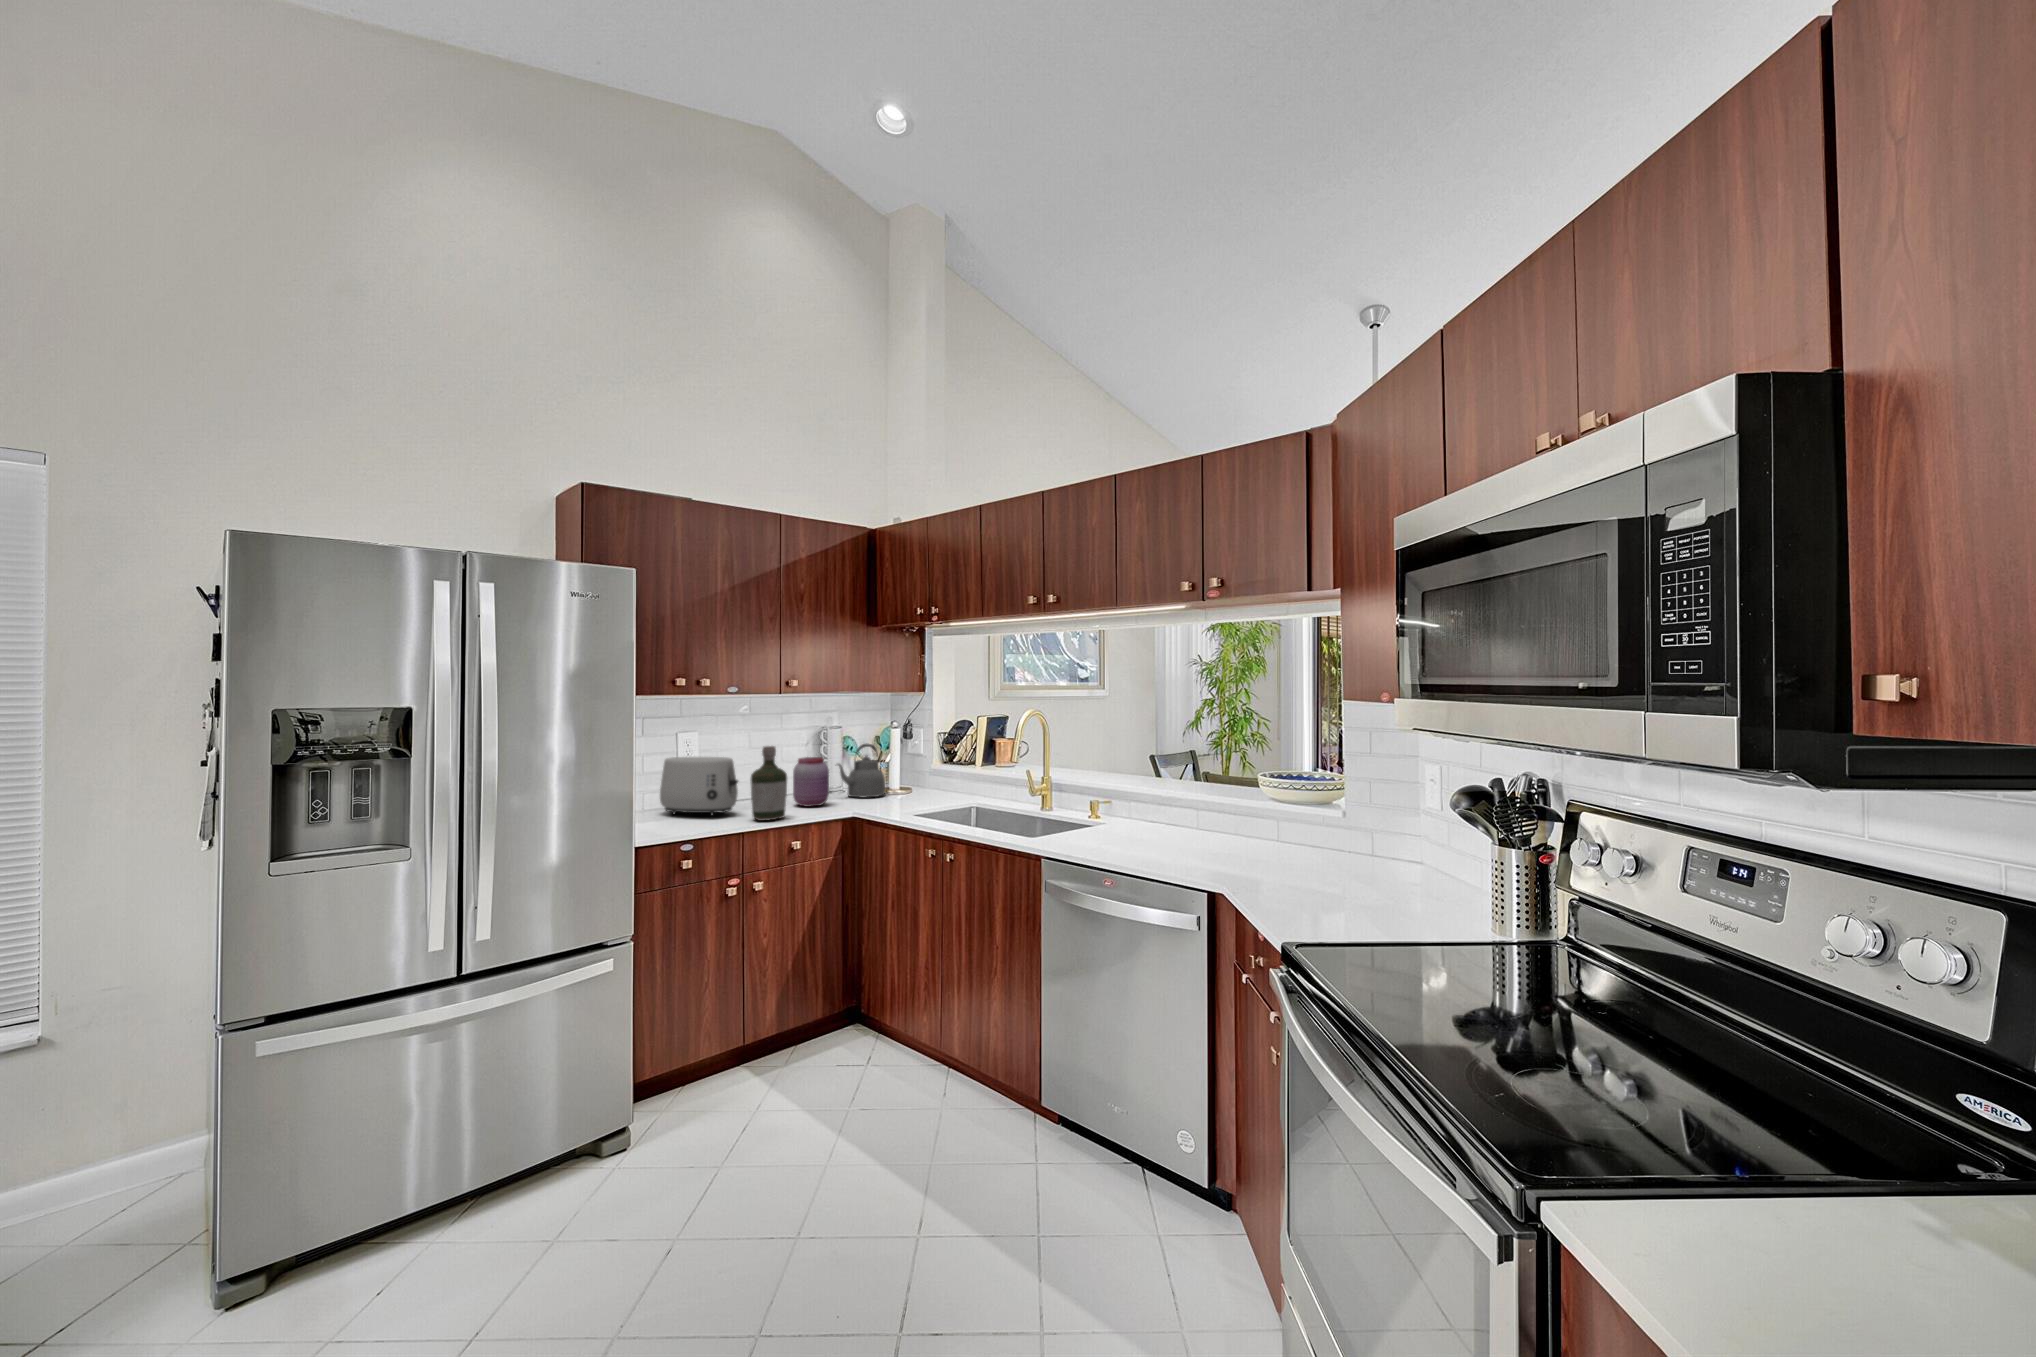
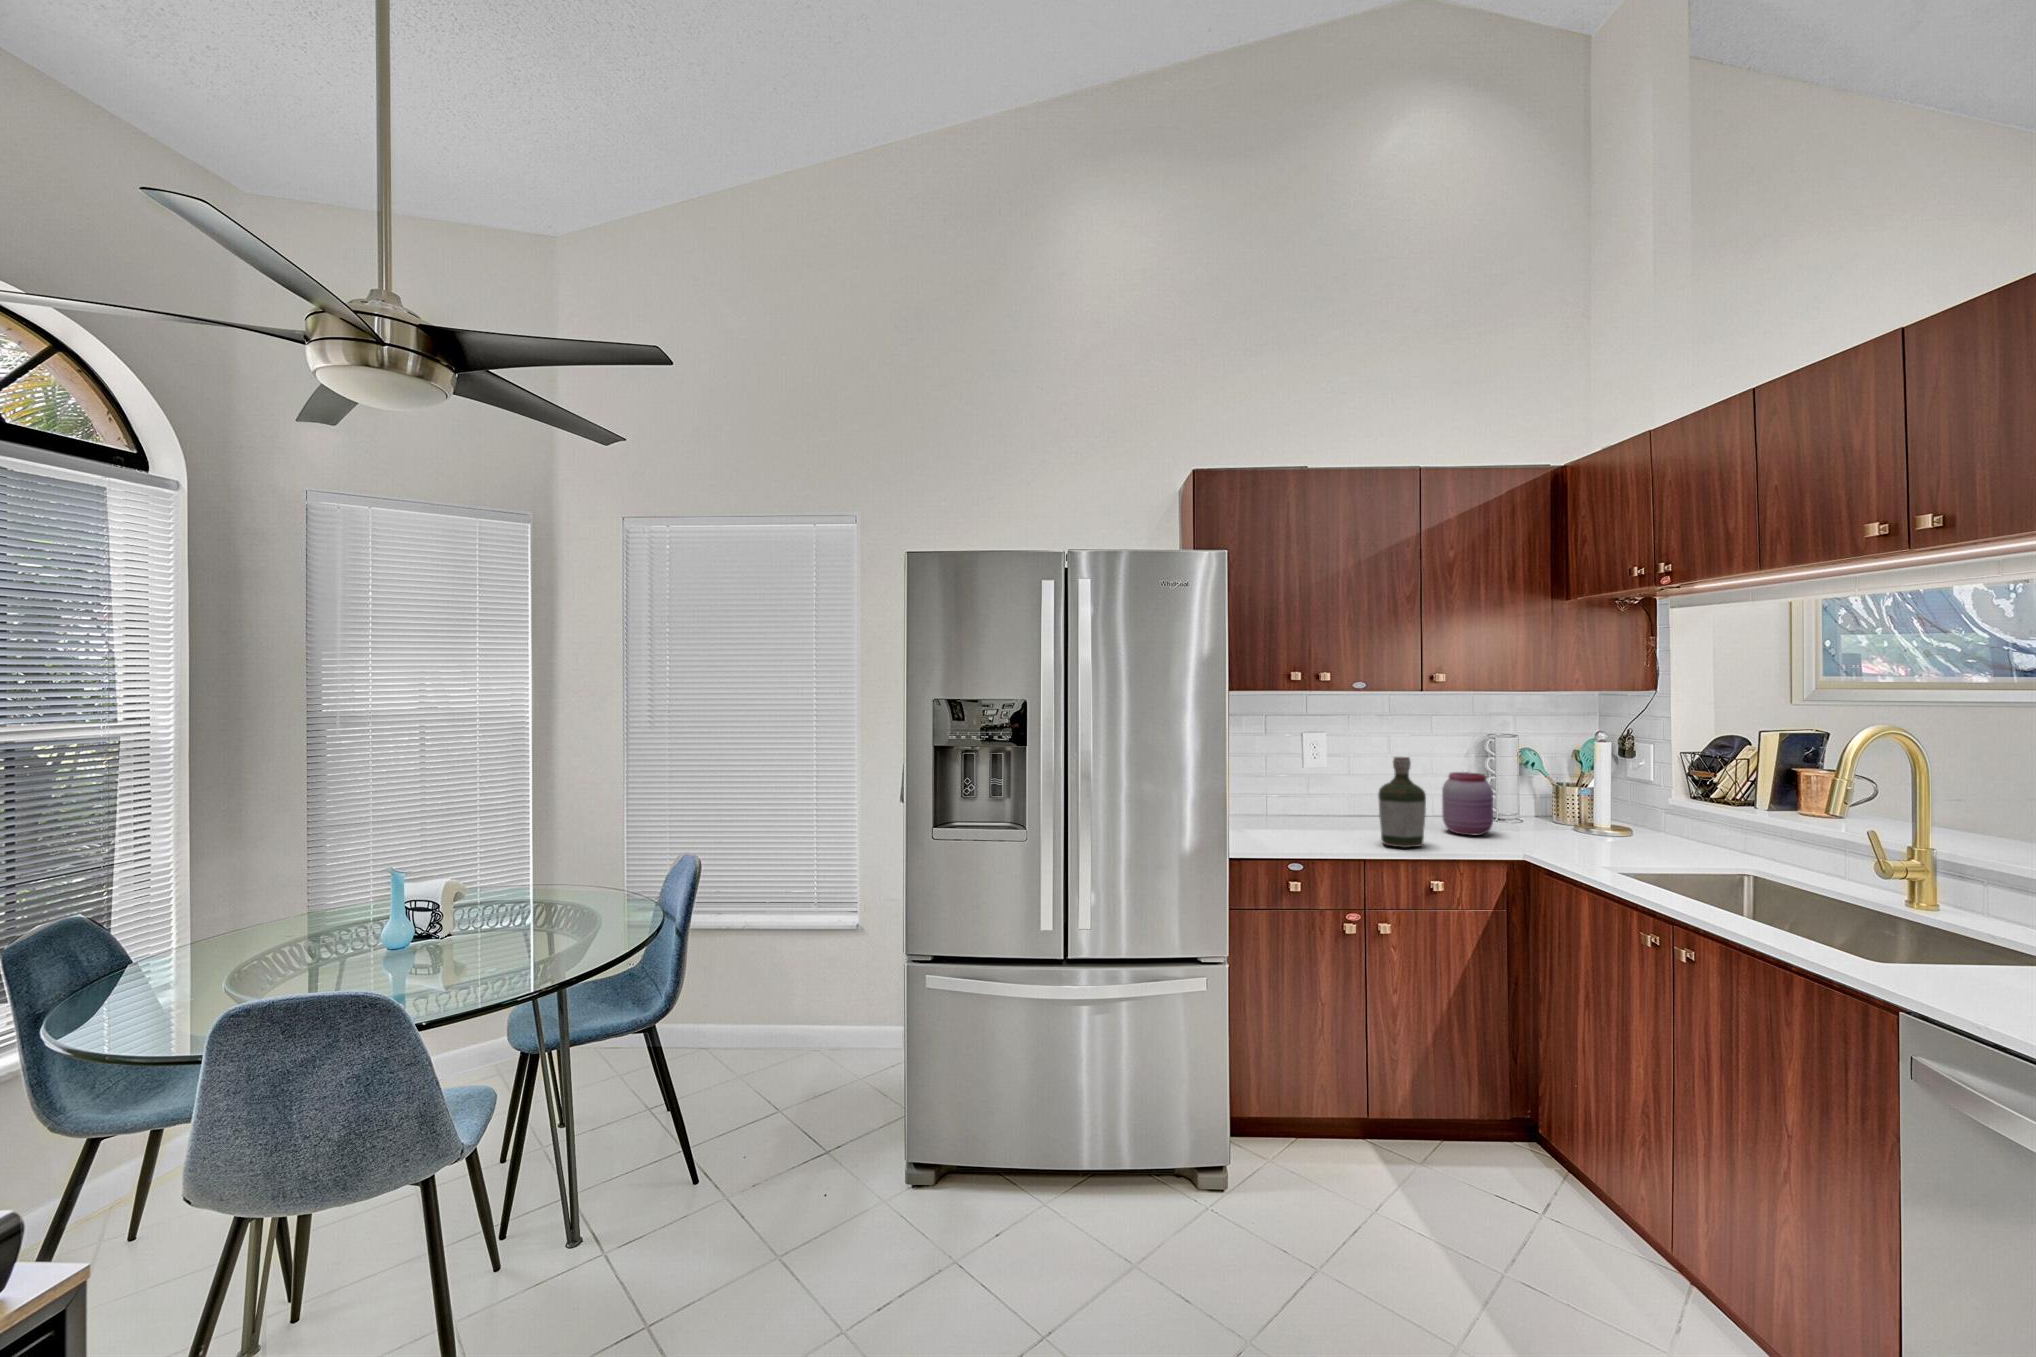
kettle: present [837,744,885,798] -> none [1505,759,1586,833]
toaster: present [660,757,738,816] -> none [1282,761,1367,832]

